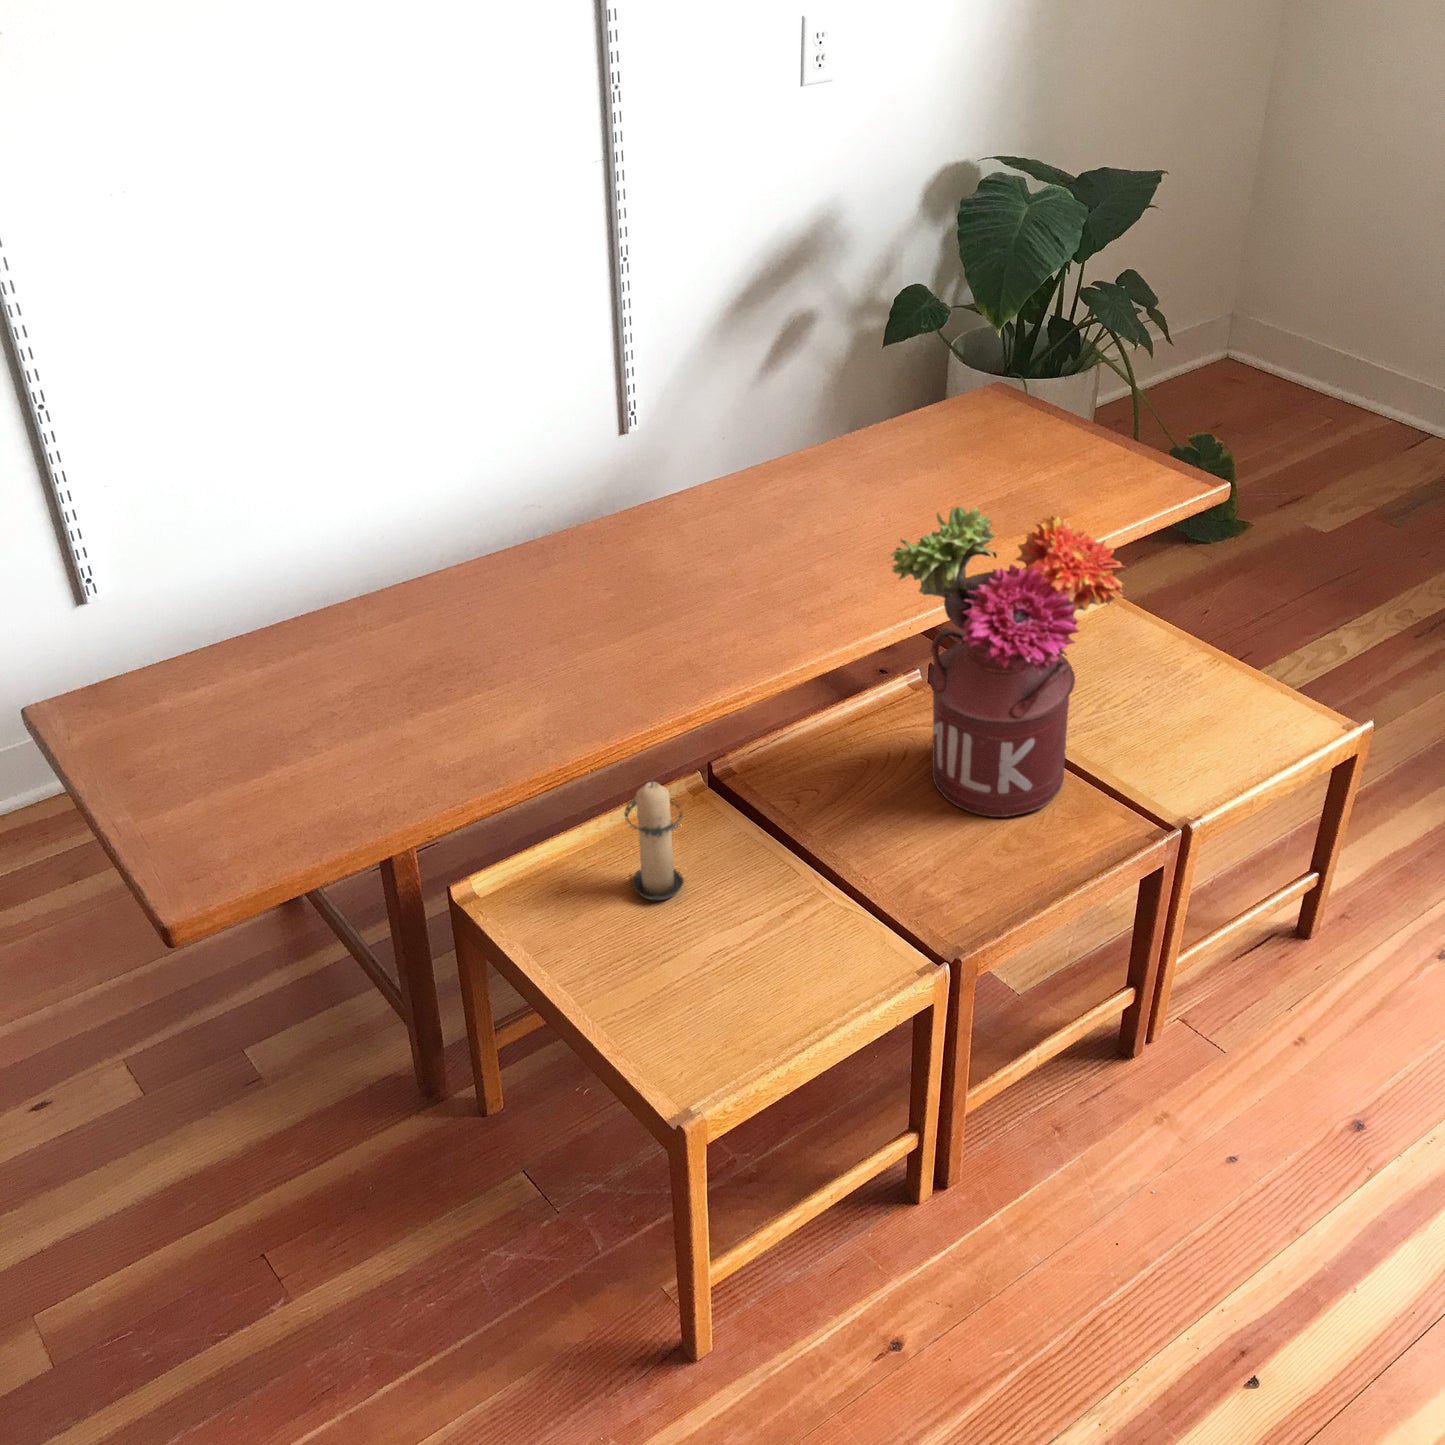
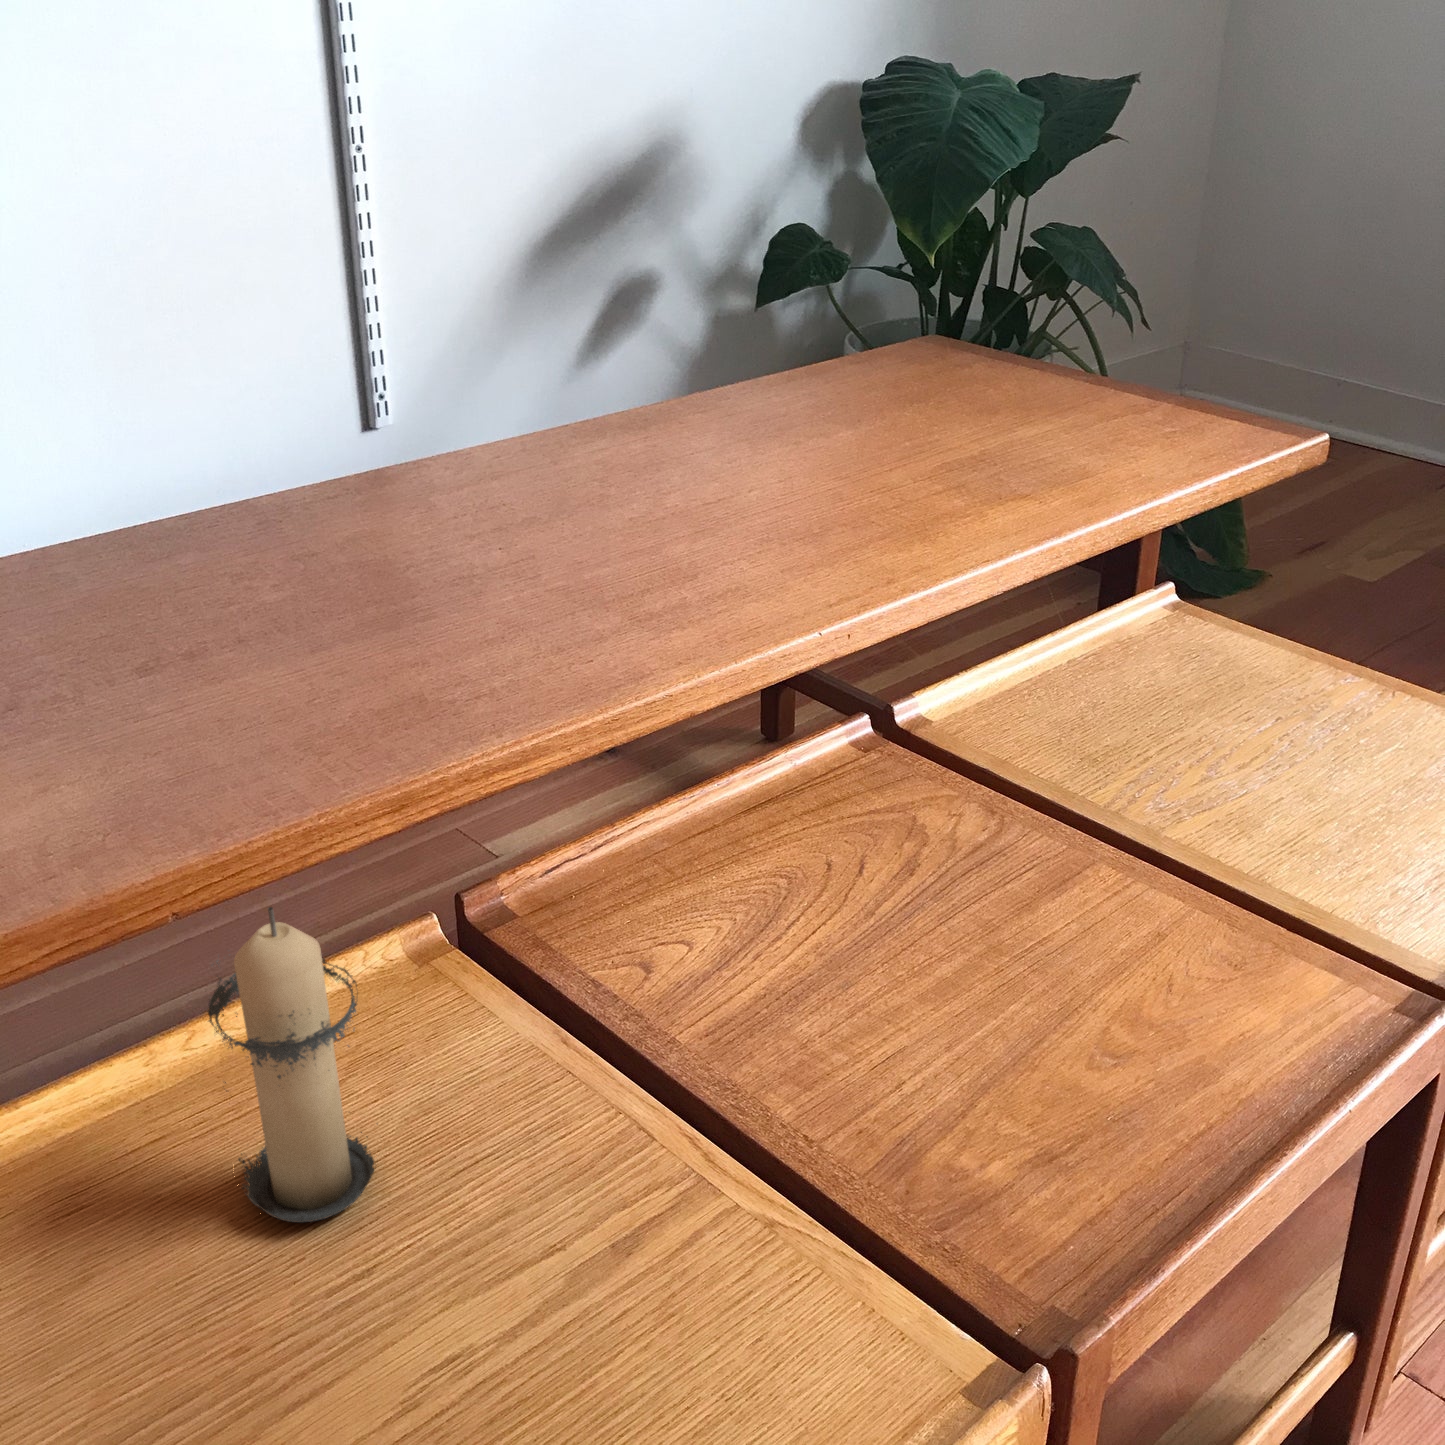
flower arrangement: present [891,506,1123,817] -> none [833,297,1361,985]

